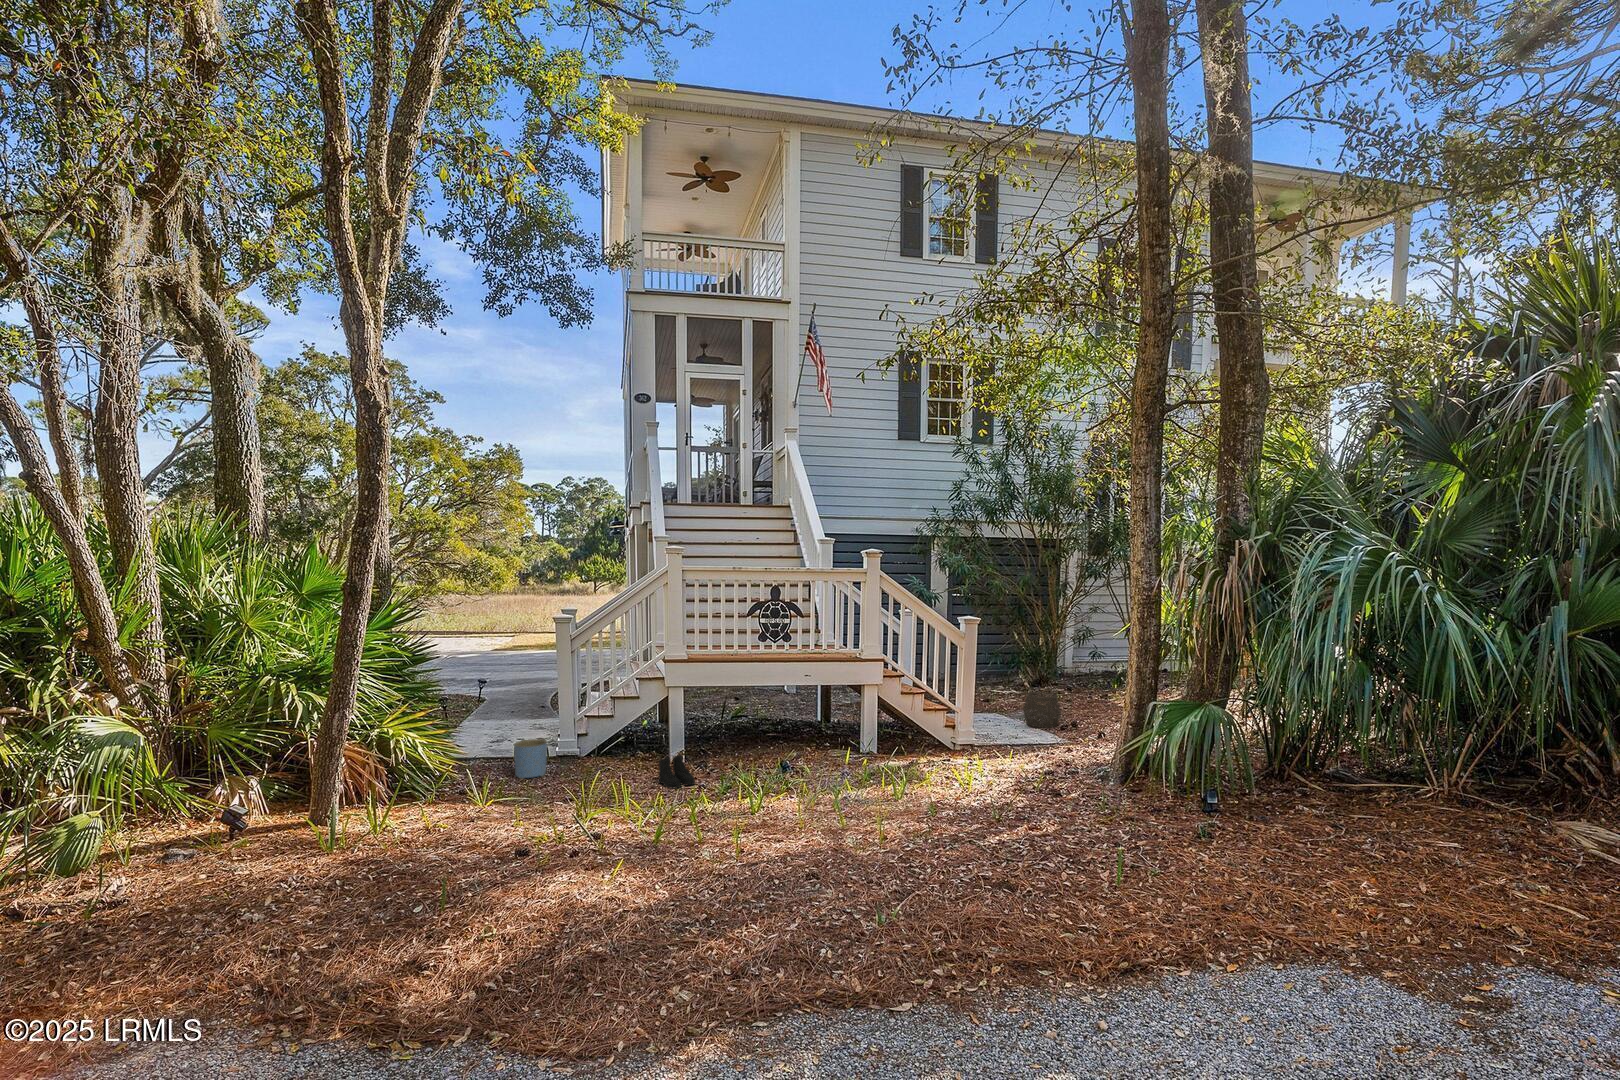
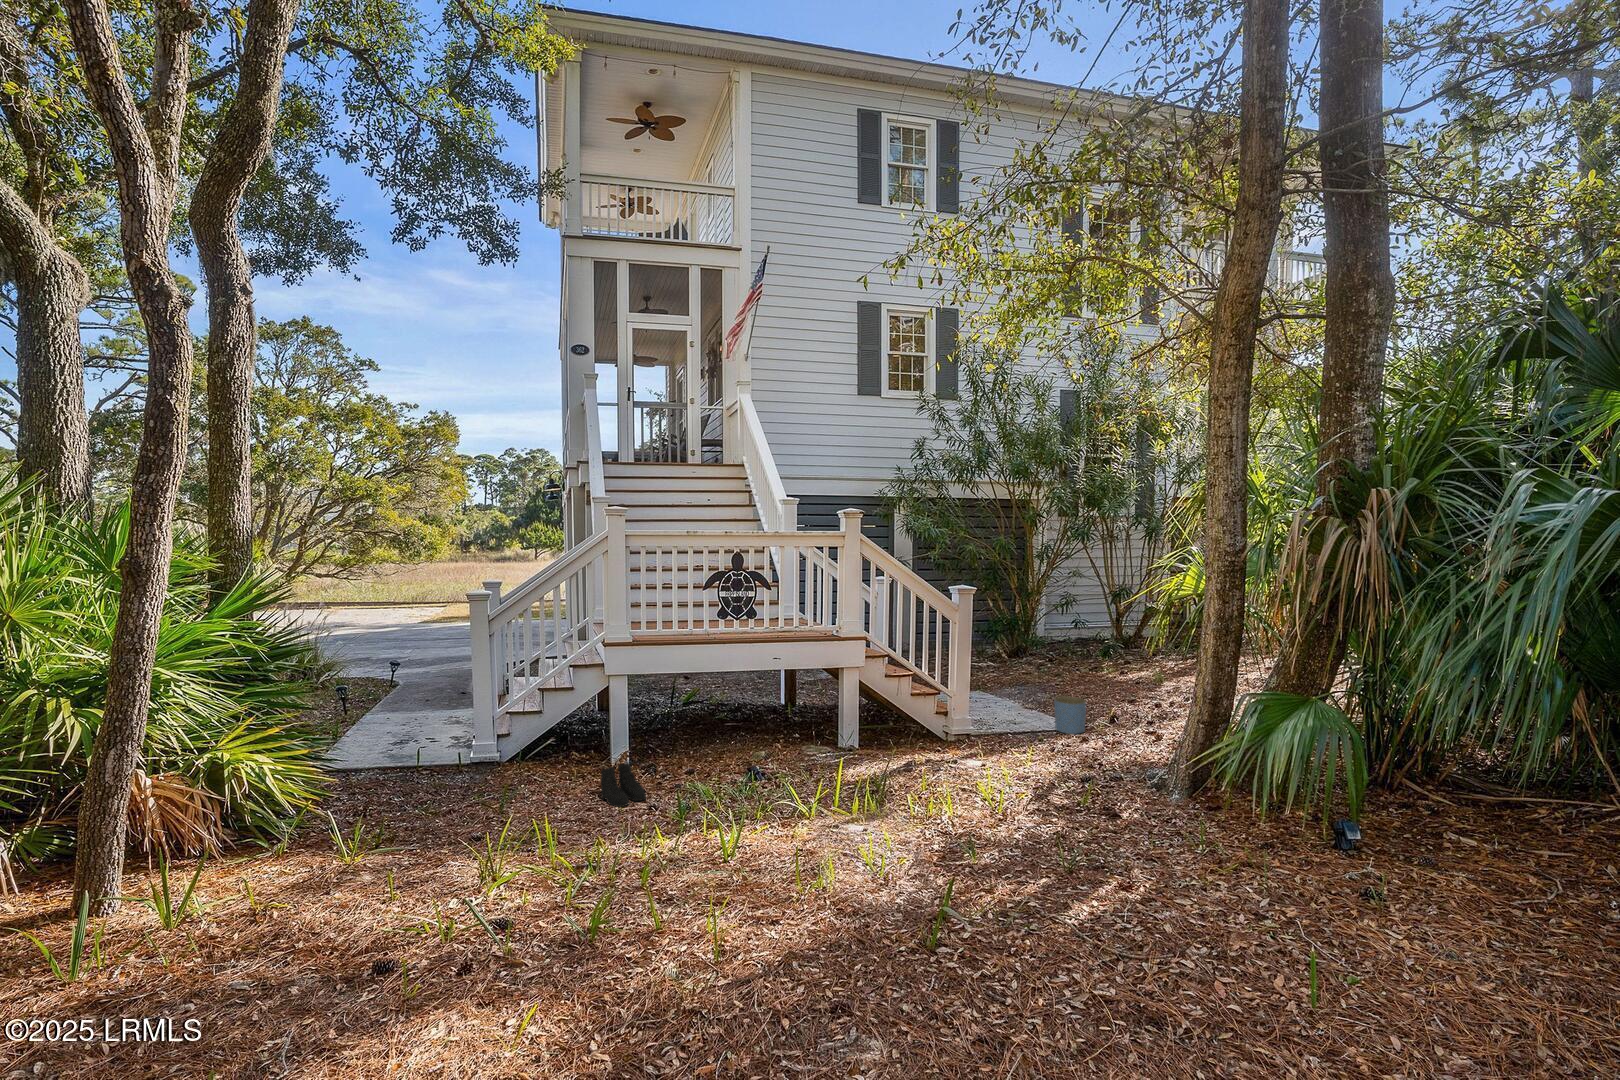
woven basket: present [1023,692,1060,728] -> none [1005,666,1045,706]
planter: present [514,739,547,779] -> present [1054,696,1086,735]

